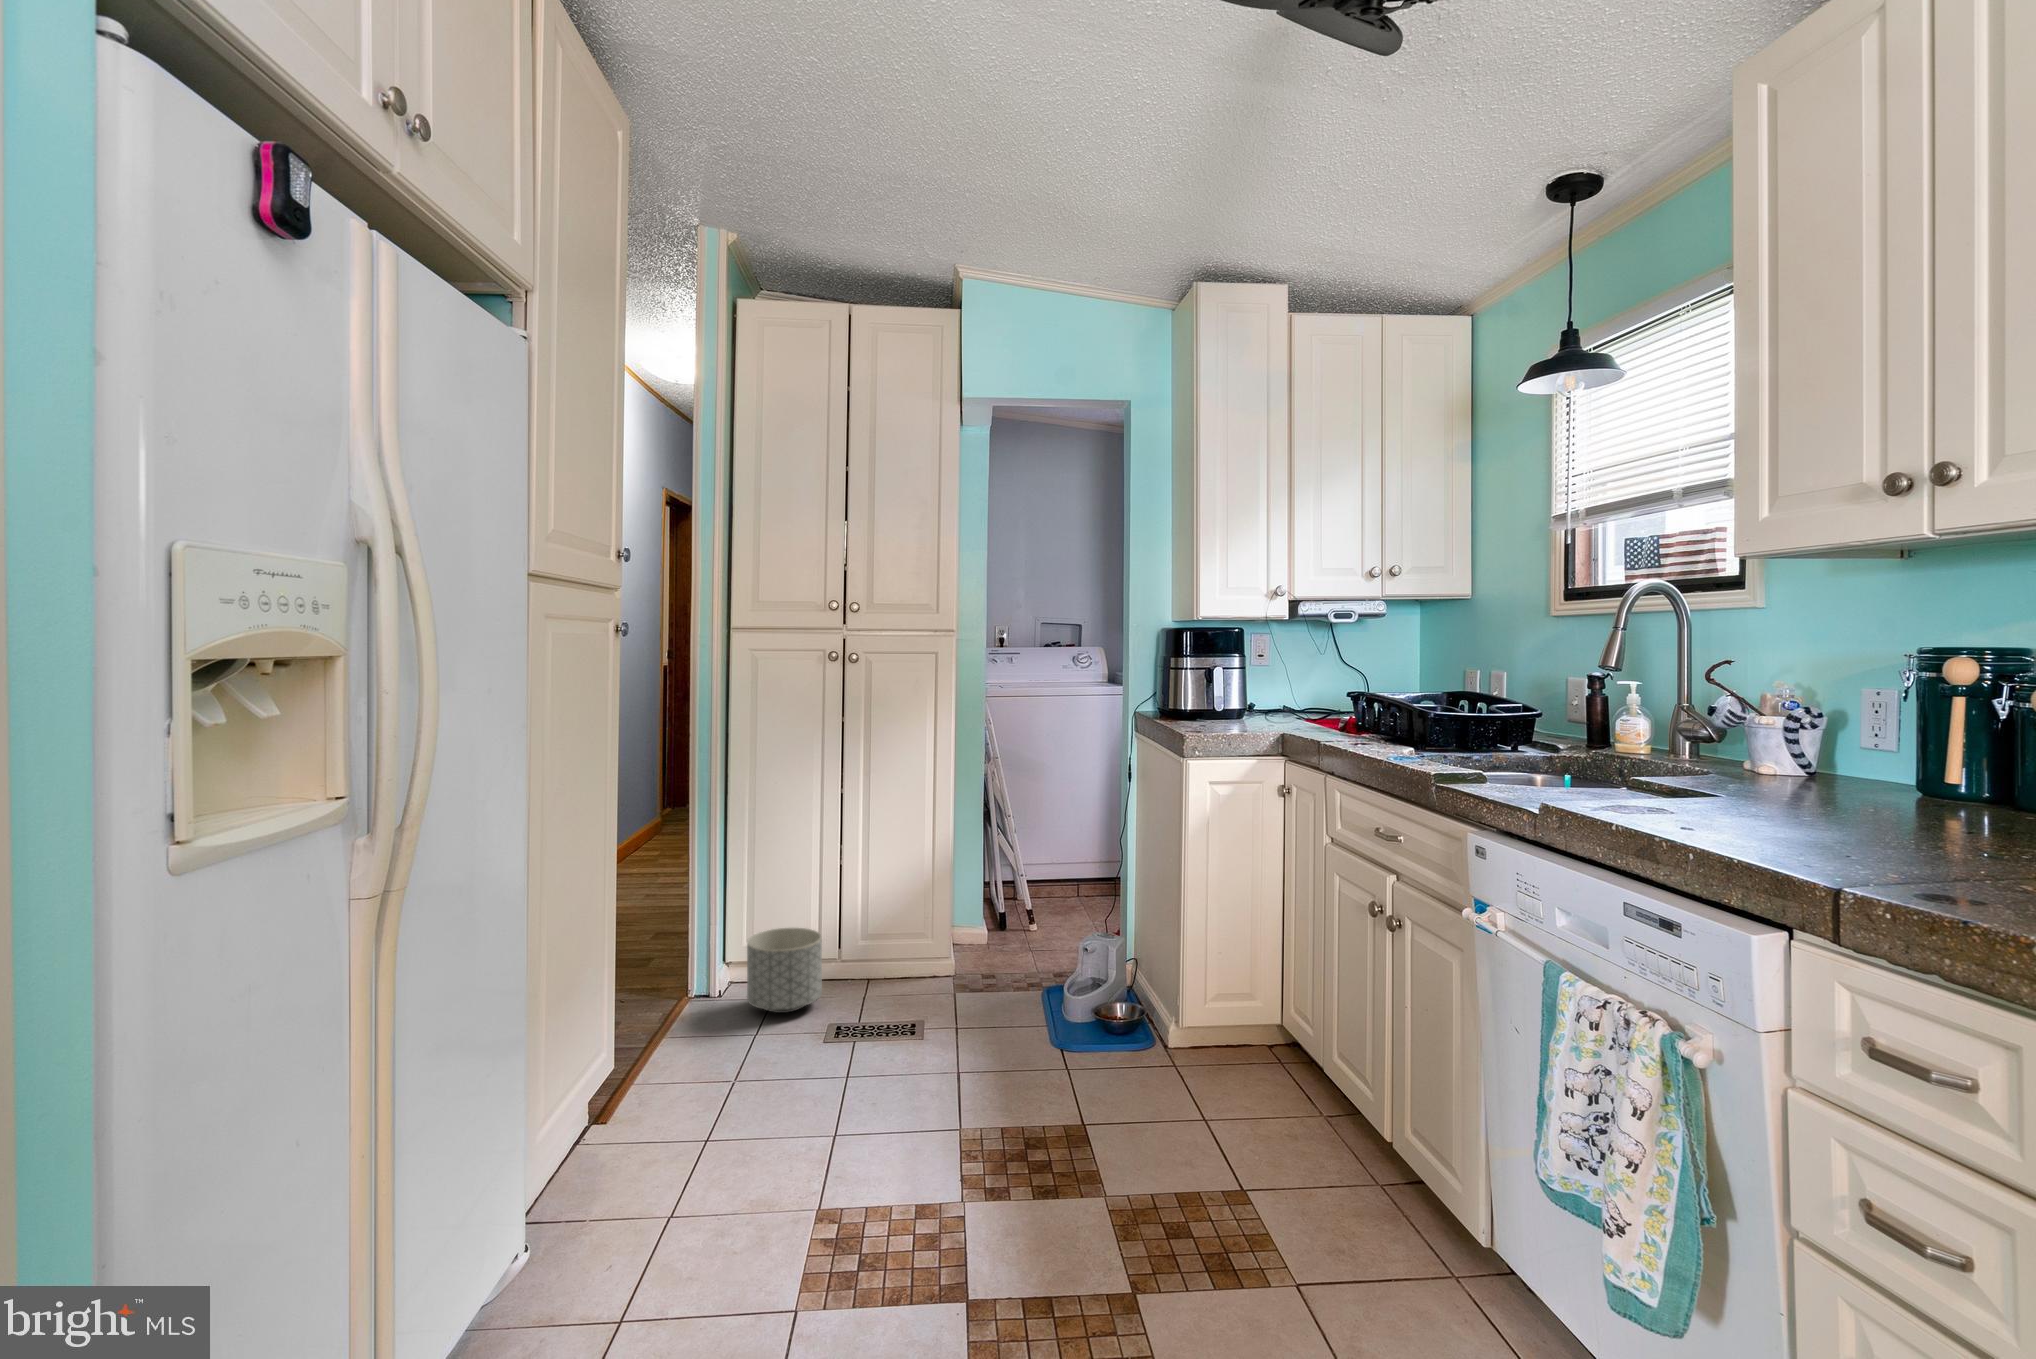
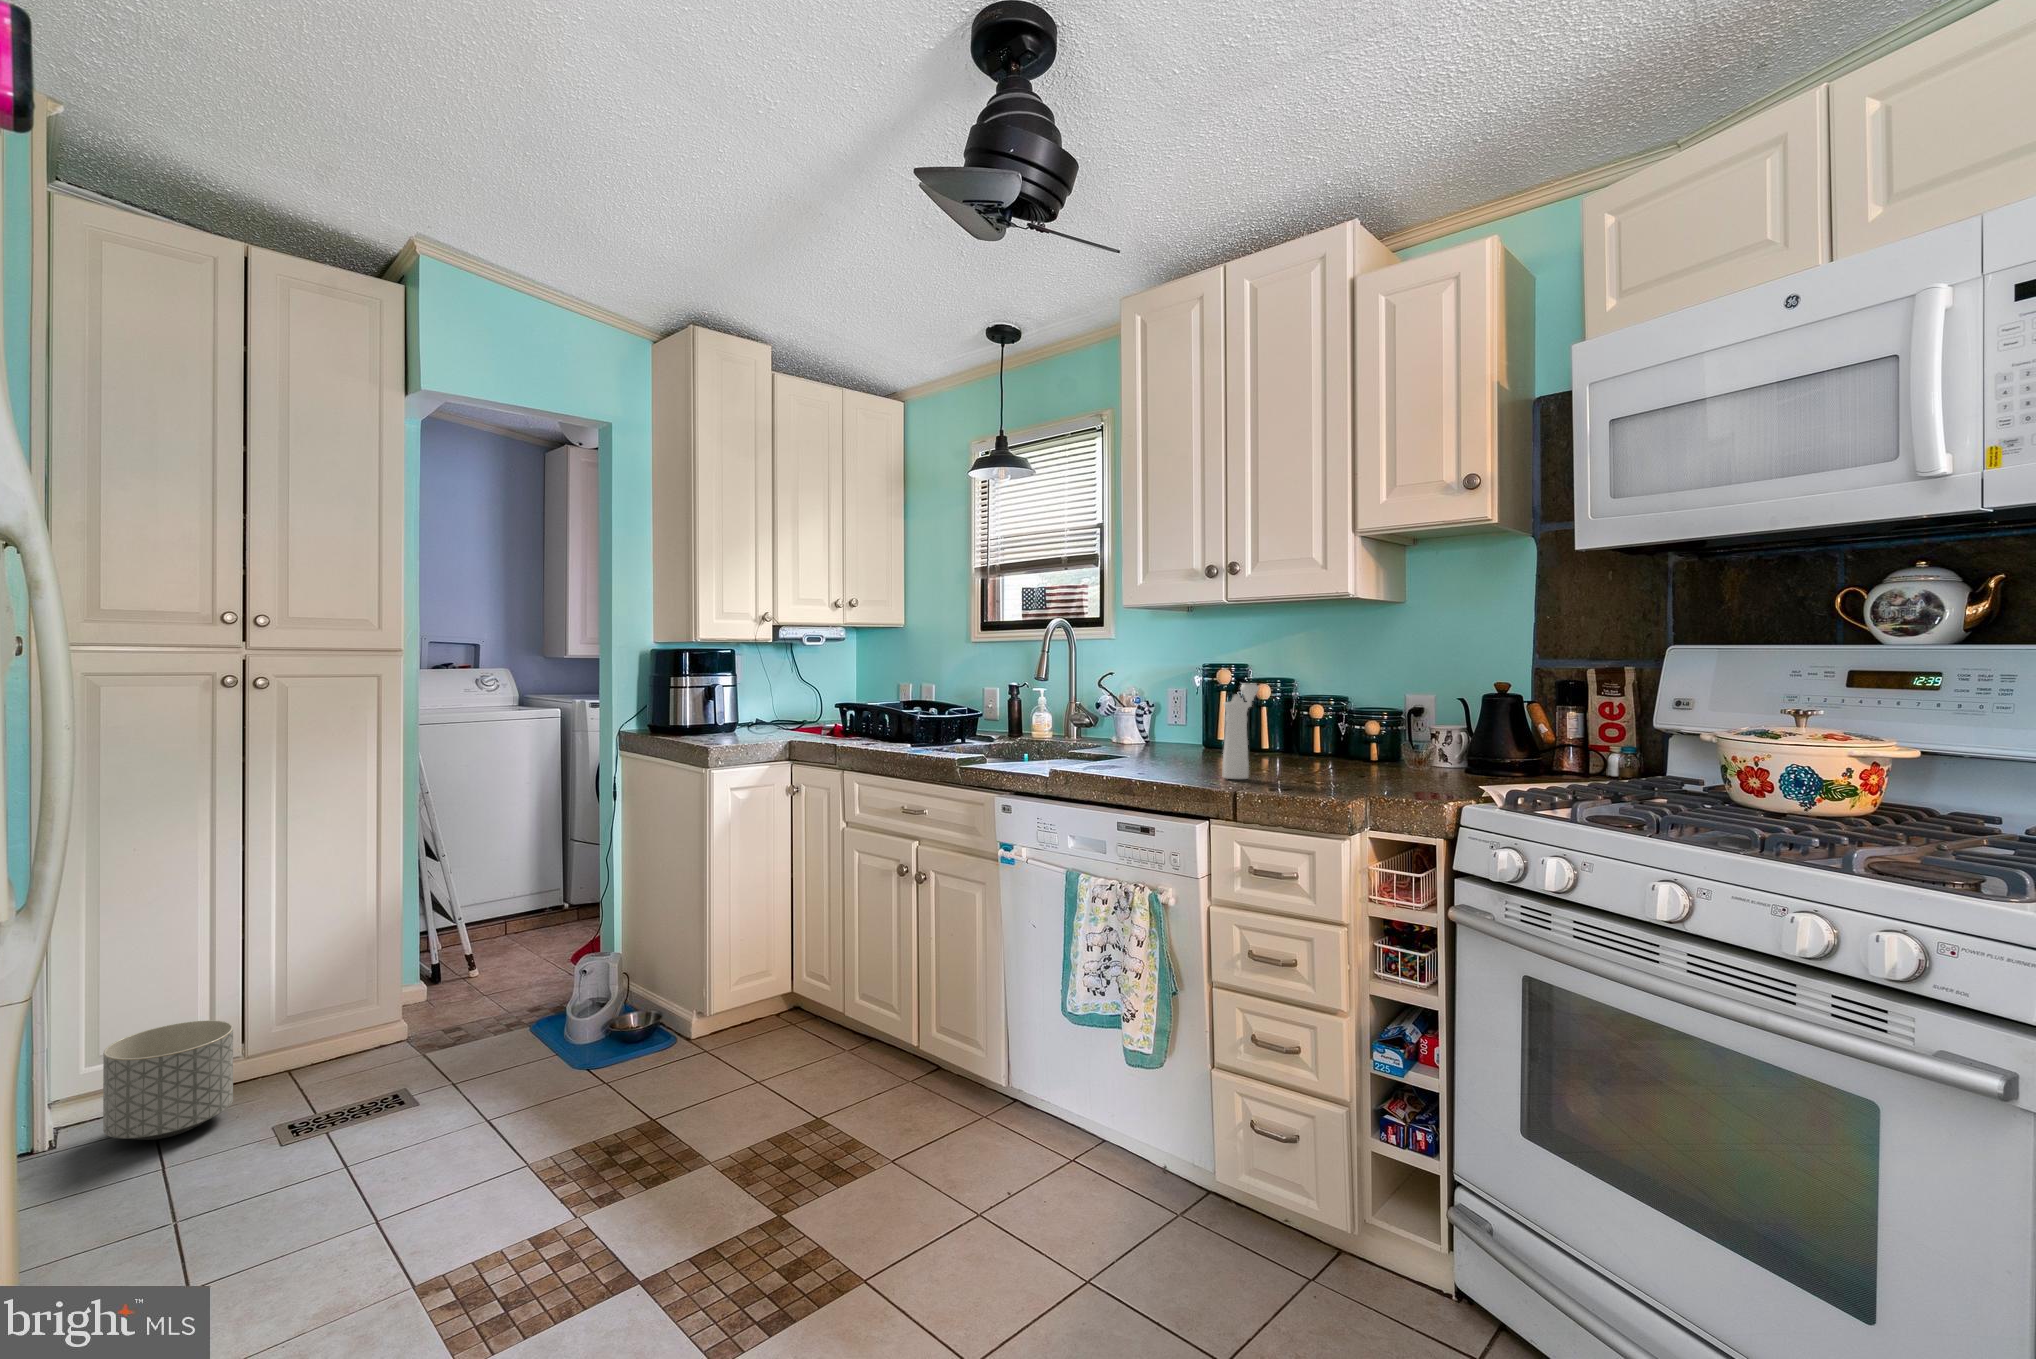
pepper mill: none [1857,681,1979,866] -> present [1223,683,1259,779]

